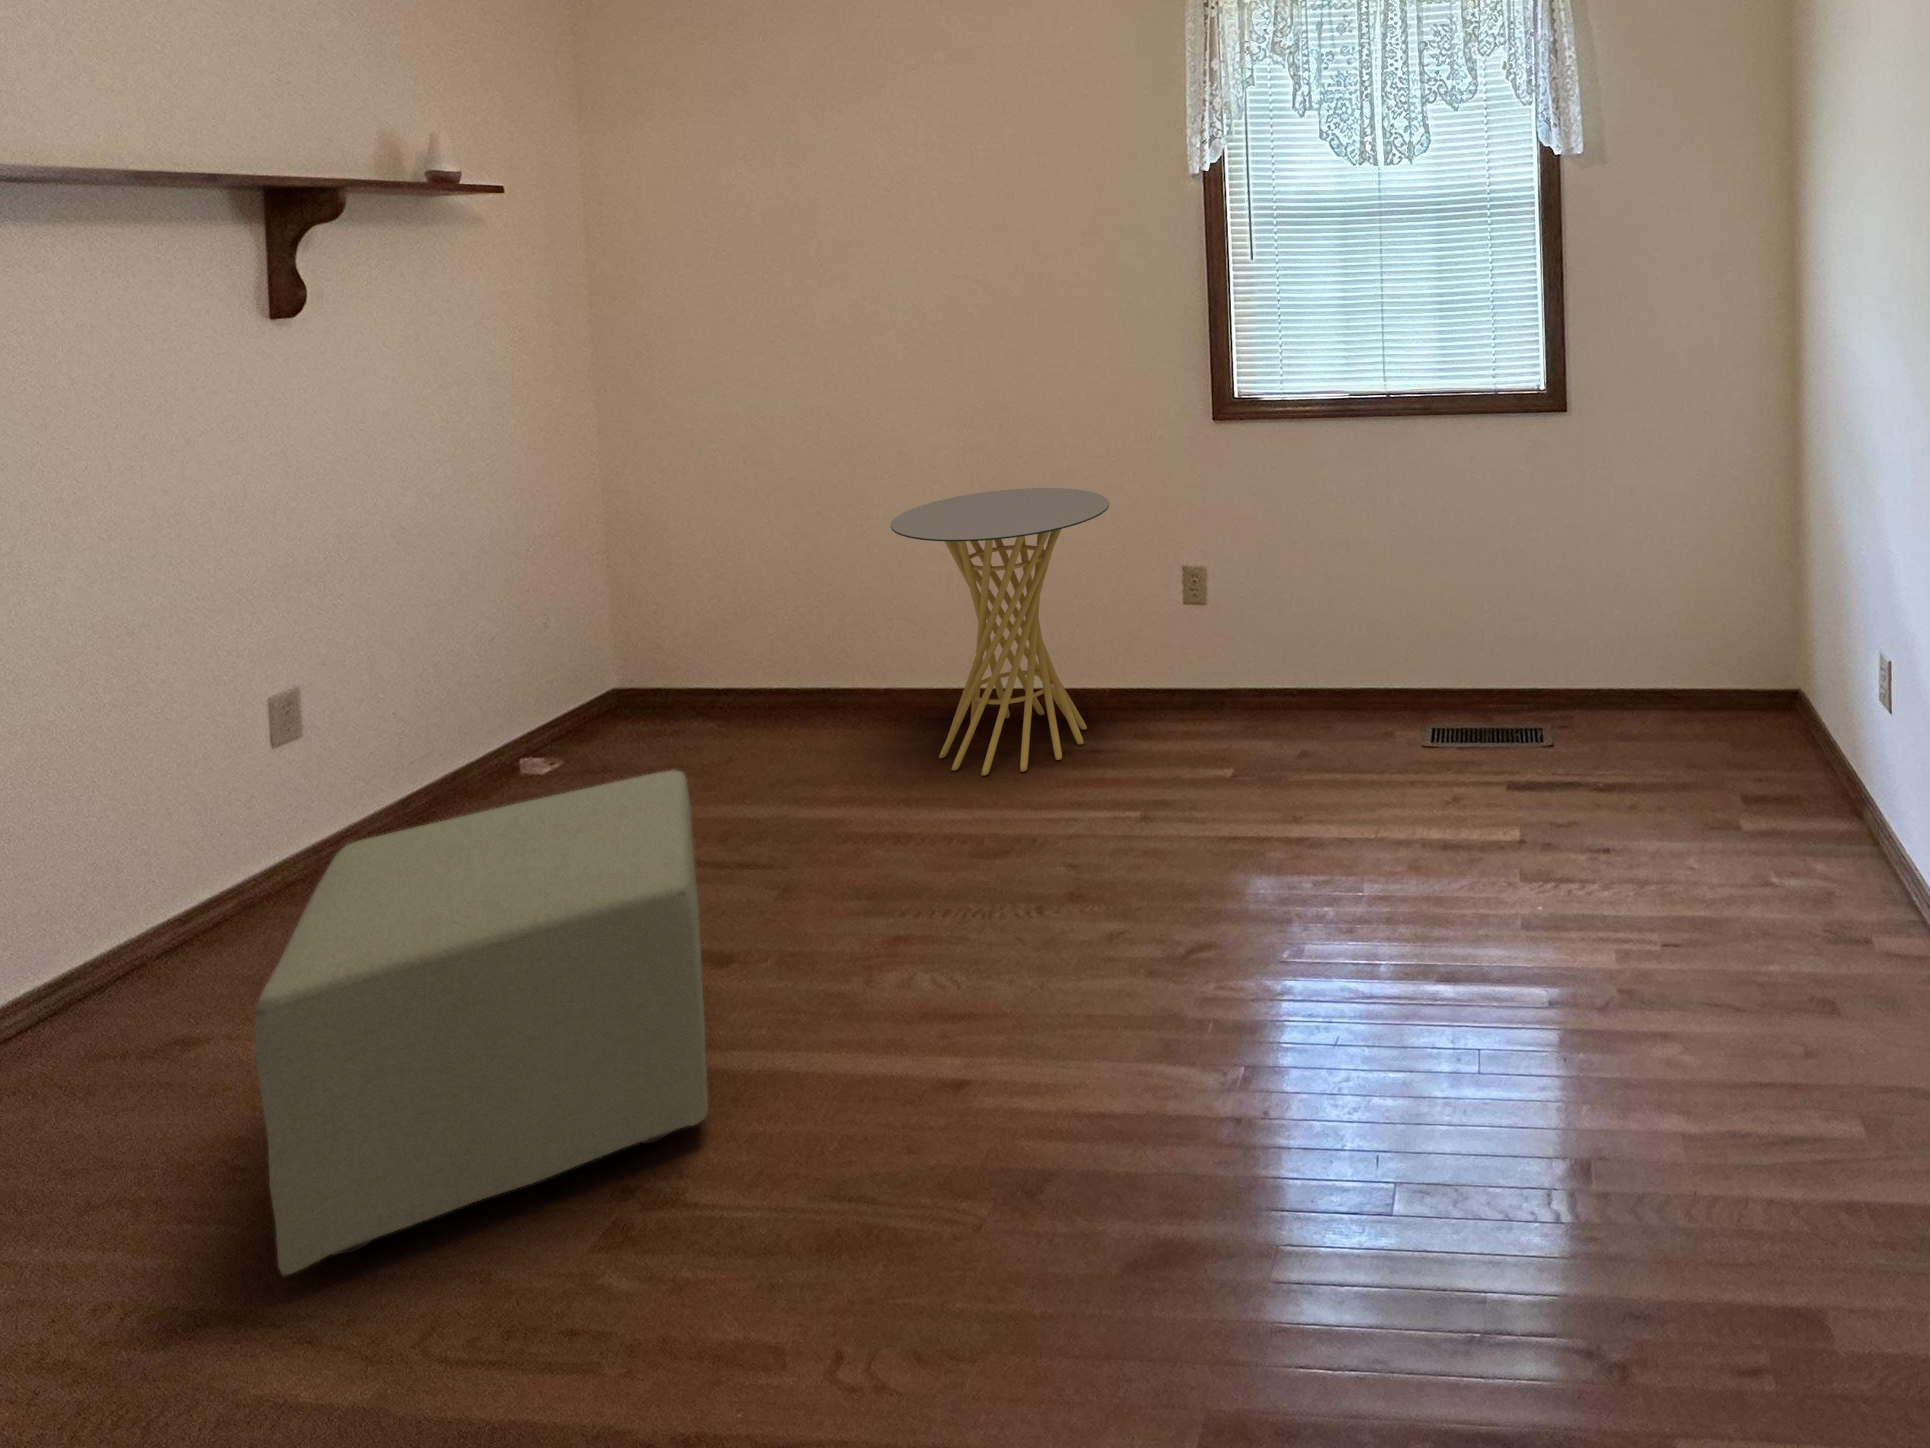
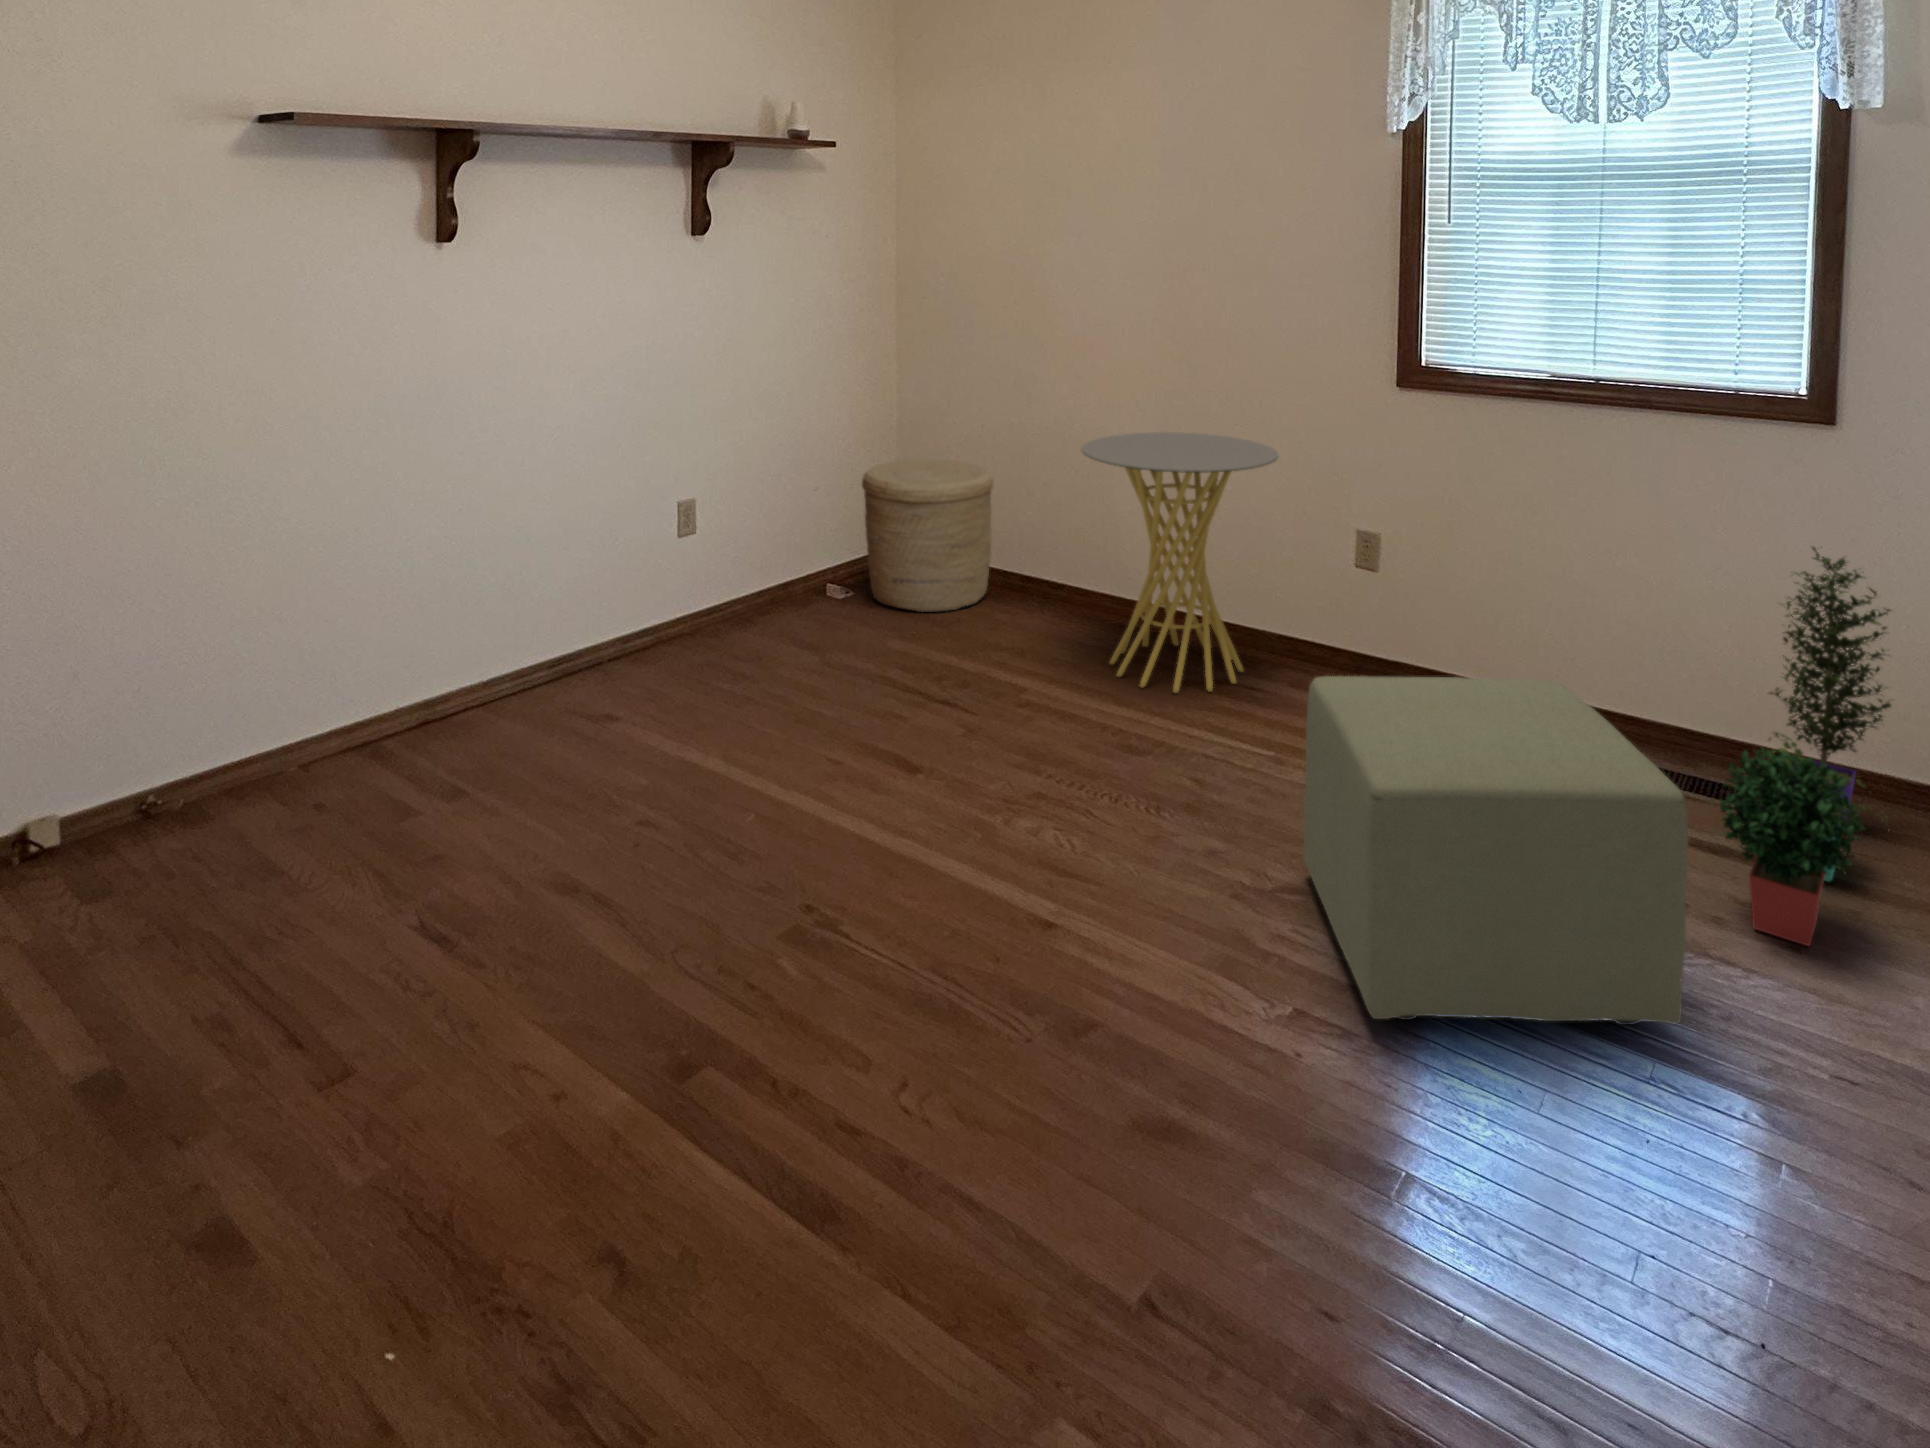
potted plant: none [1538,511,1644,844] -> present [1720,546,1891,946]
woven basket: none [577,561,764,758] -> present [862,460,993,612]
ottoman: present [254,770,708,1275] -> present [1304,676,1688,1025]

